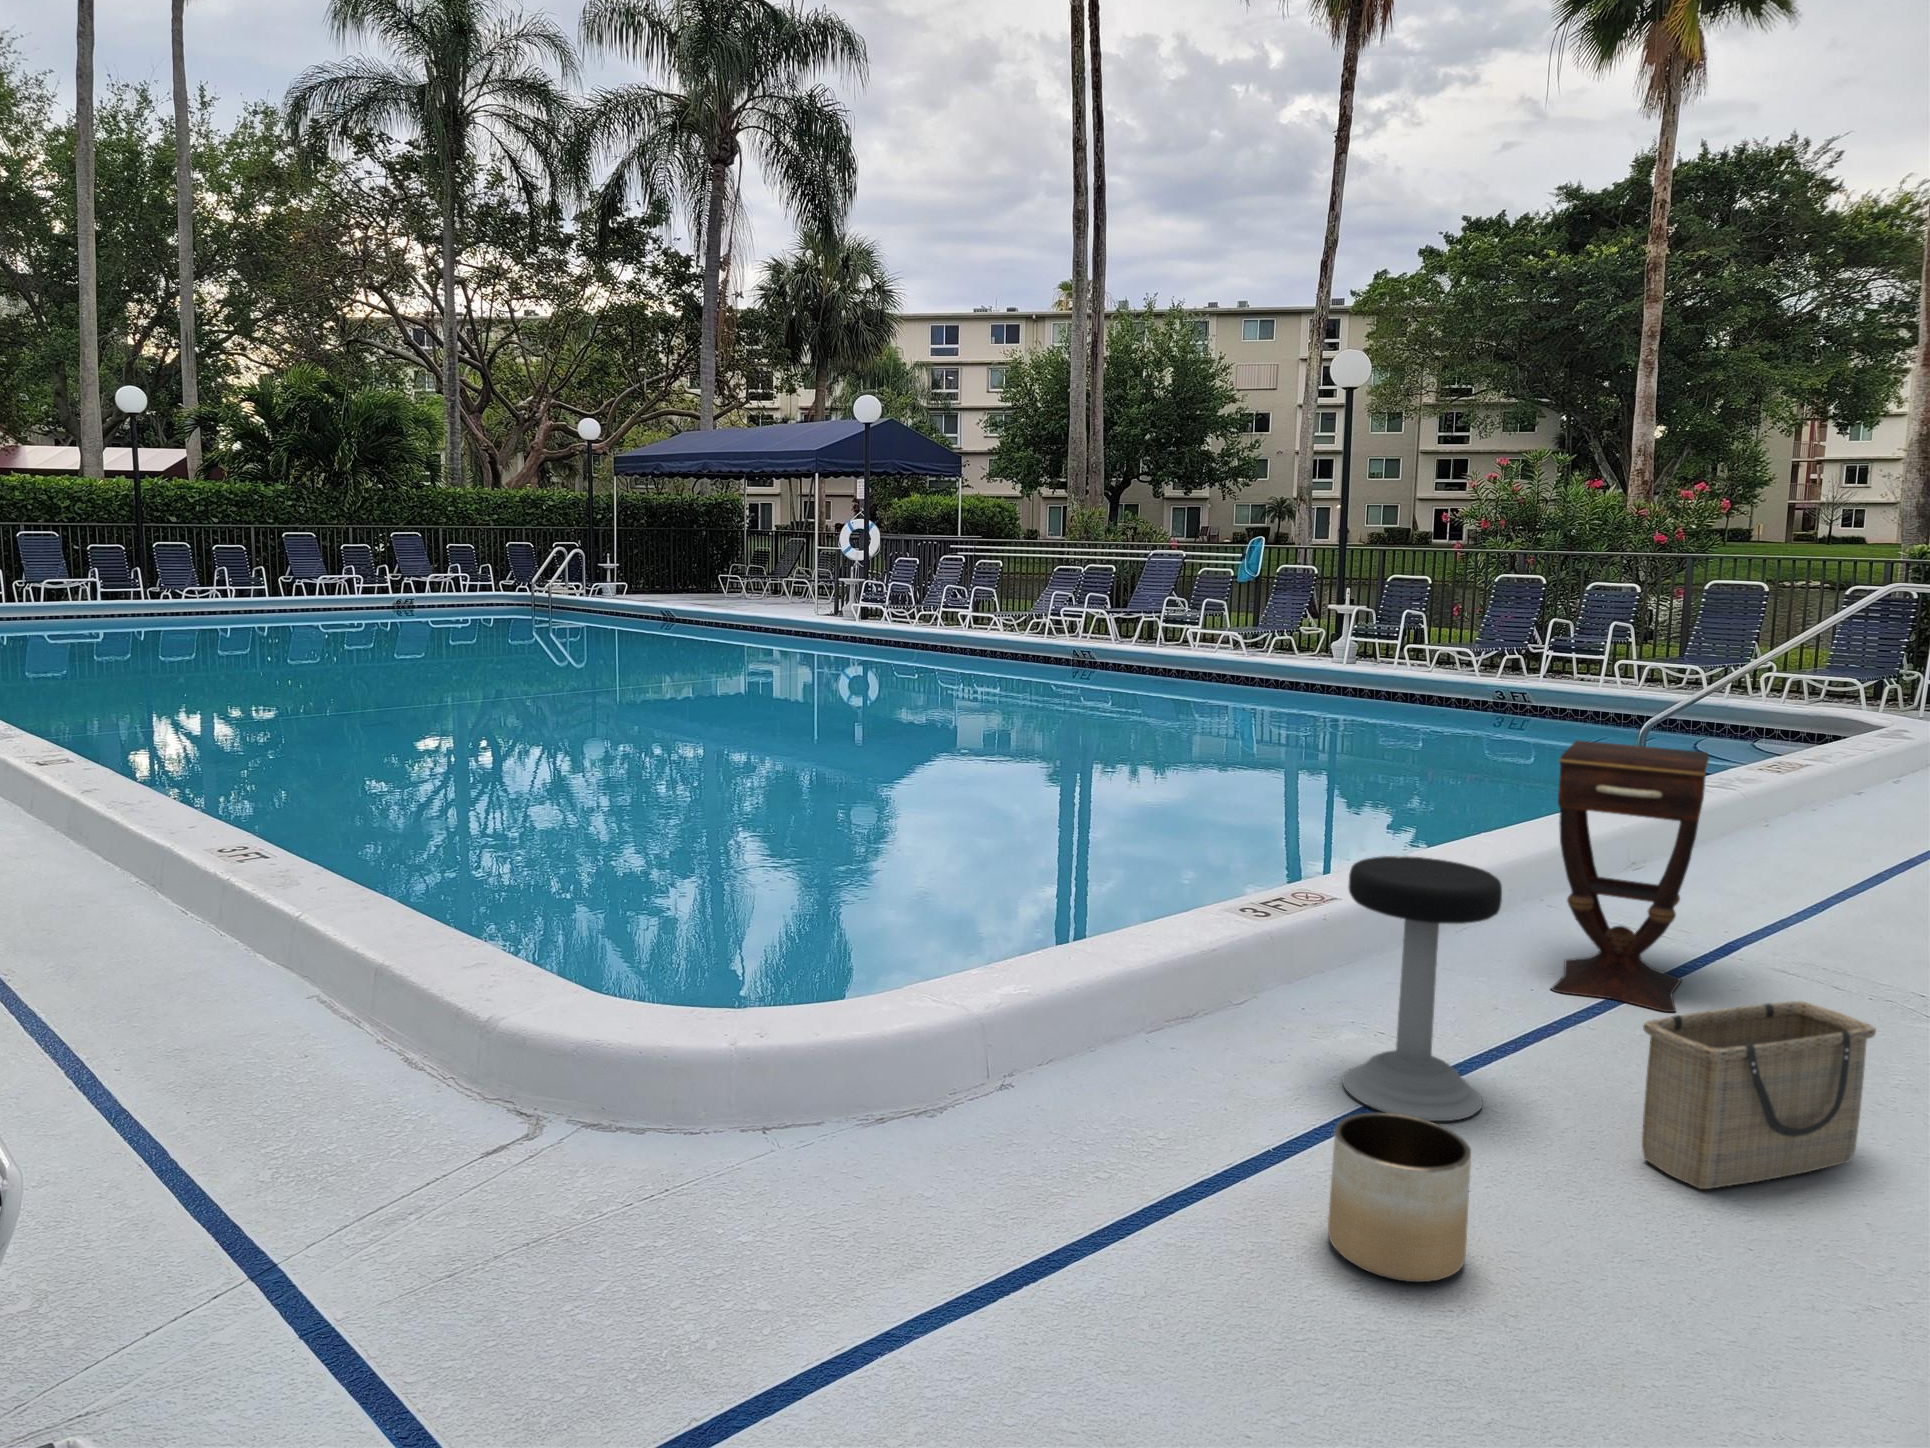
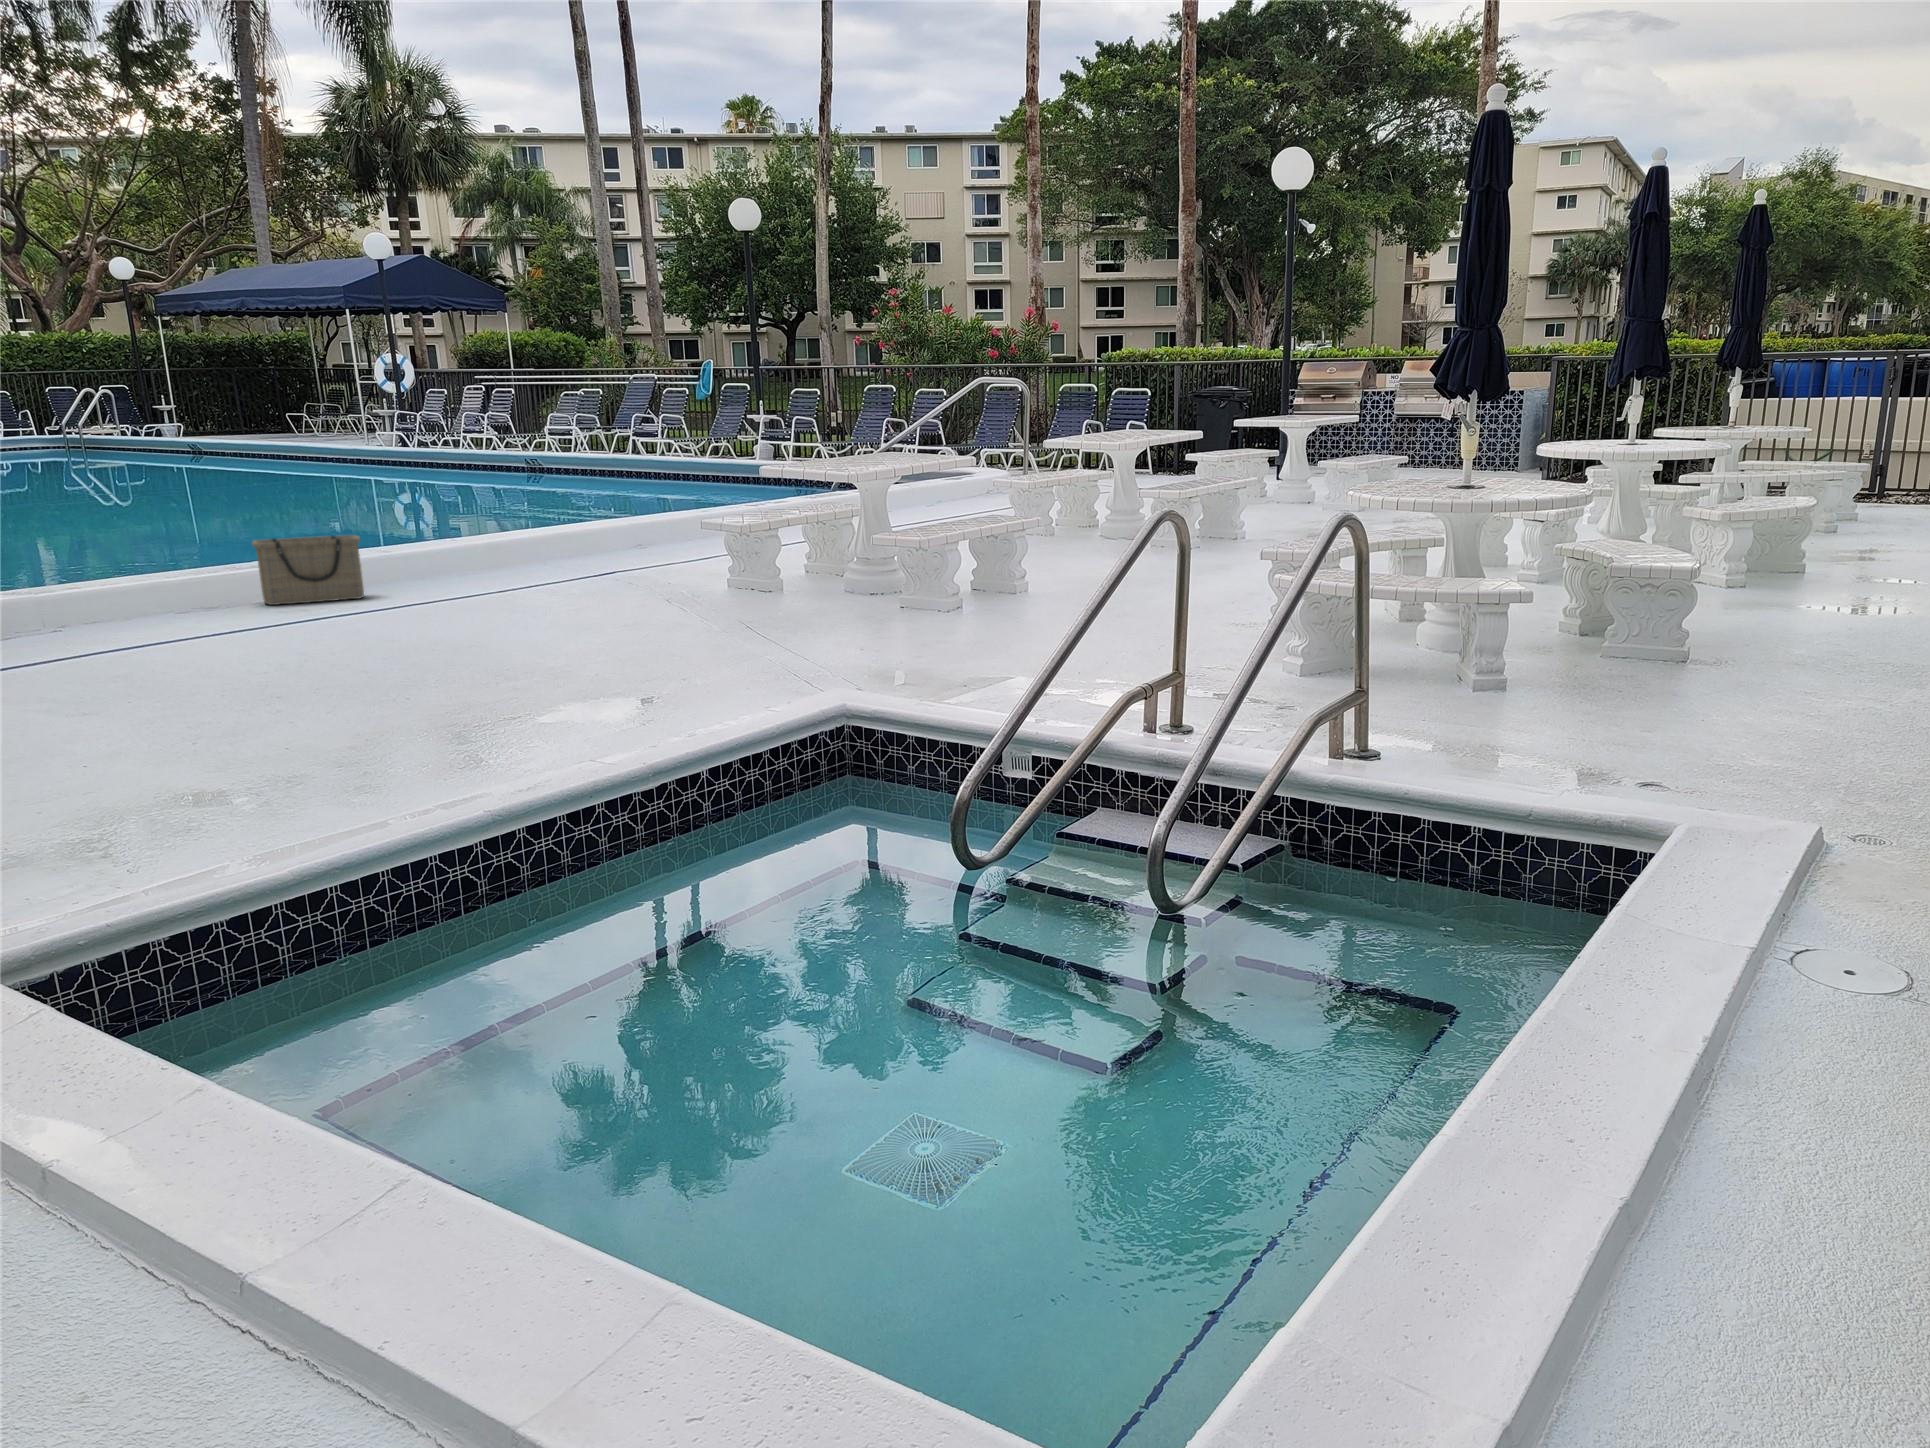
side table: present [1552,741,1709,1012] -> none [363,446,468,575]
stool: present [1342,856,1502,1121] -> none [151,487,239,599]
planter: present [1328,1113,1471,1282] -> none [46,569,114,622]

